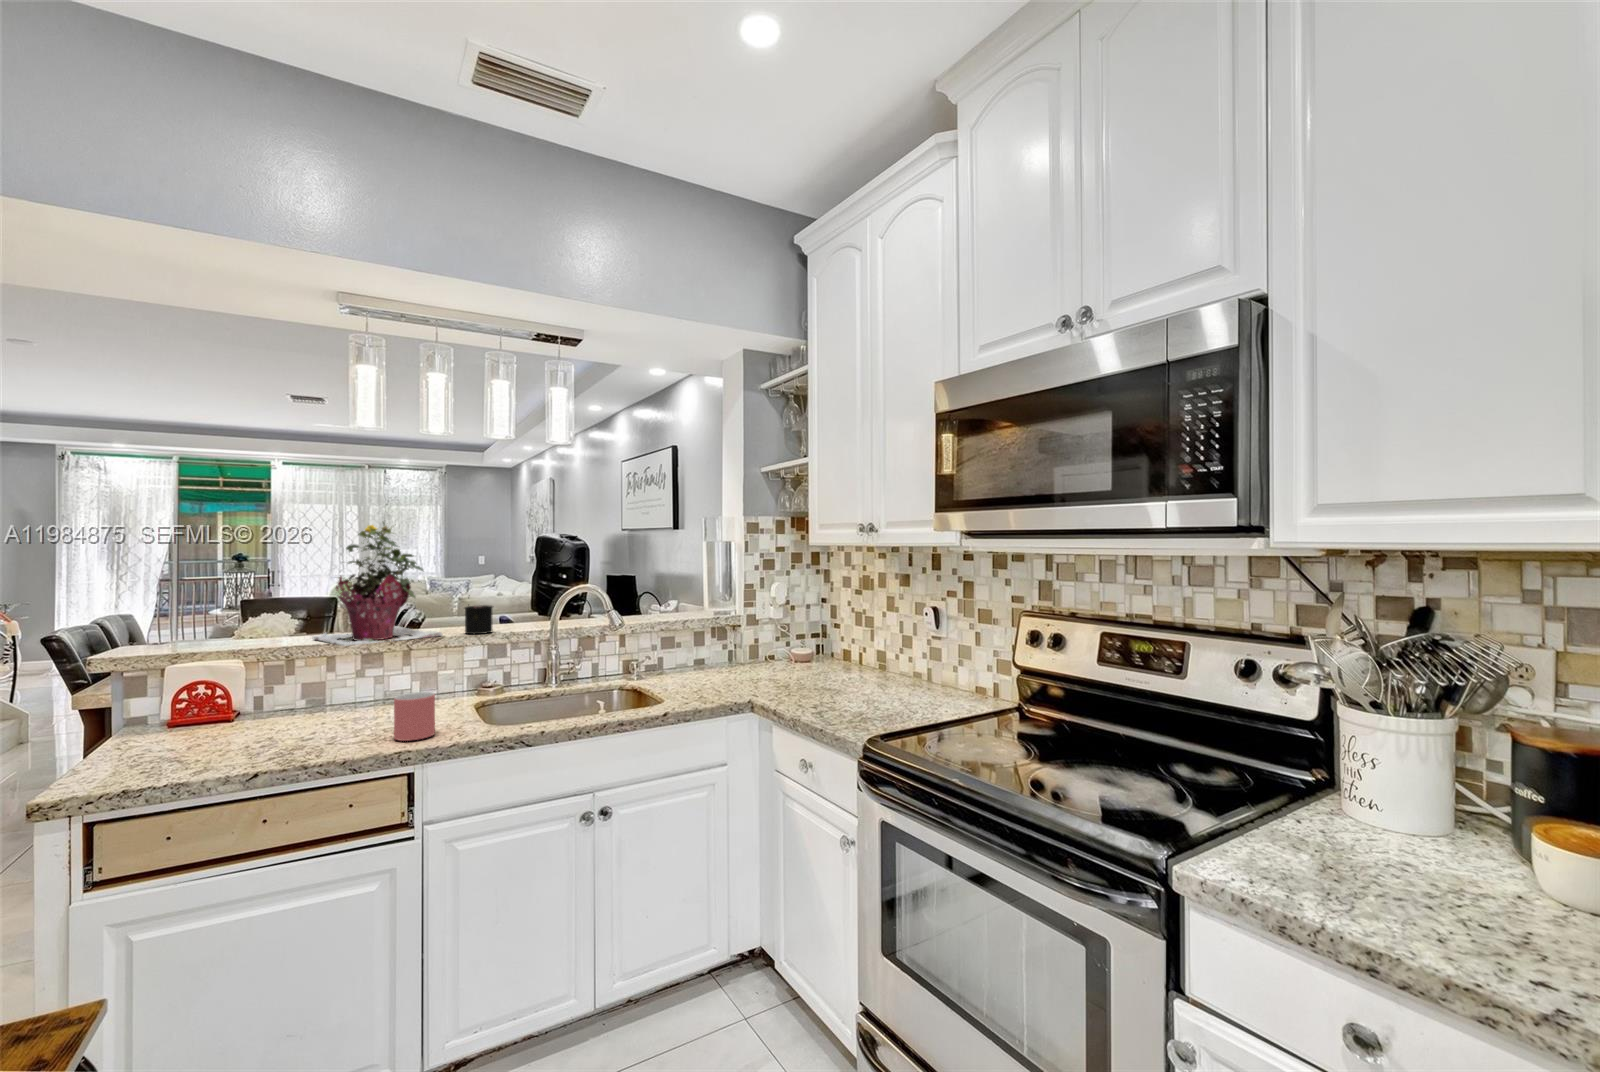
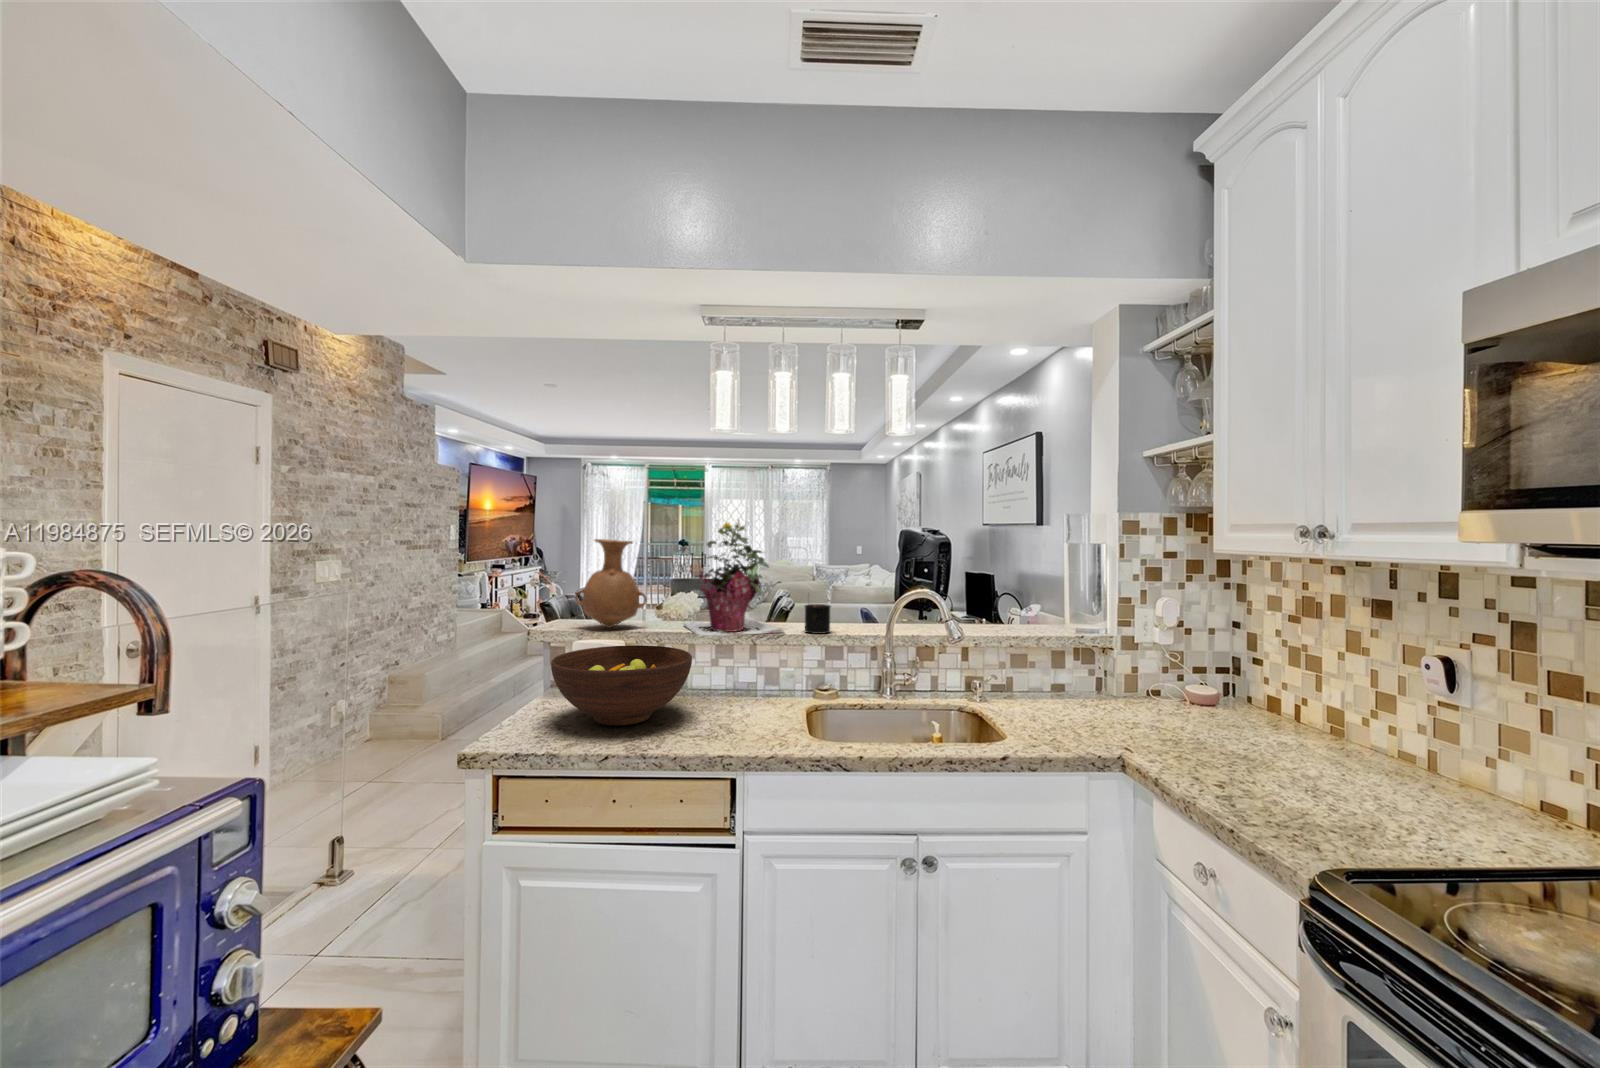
vase: none [158,544,264,648] -> present [575,539,647,628]
fruit bowl: none [153,659,345,748] -> present [551,645,692,726]
mug: present [394,692,435,741] -> none [723,693,760,744]

